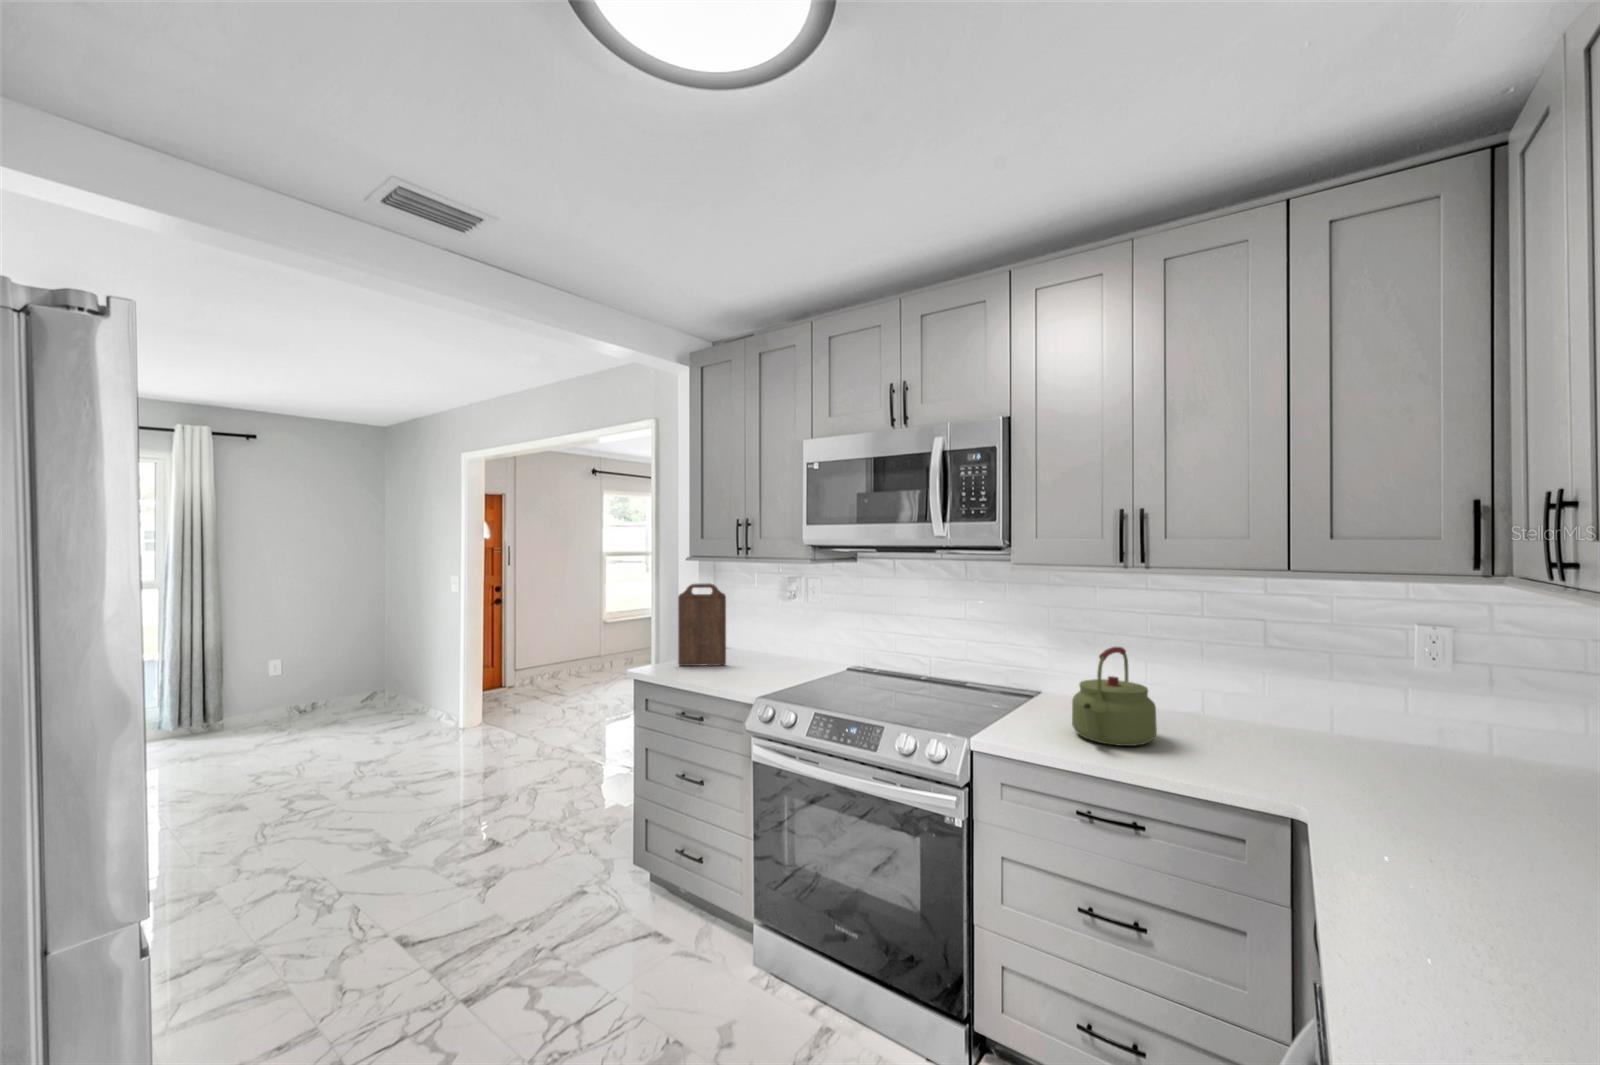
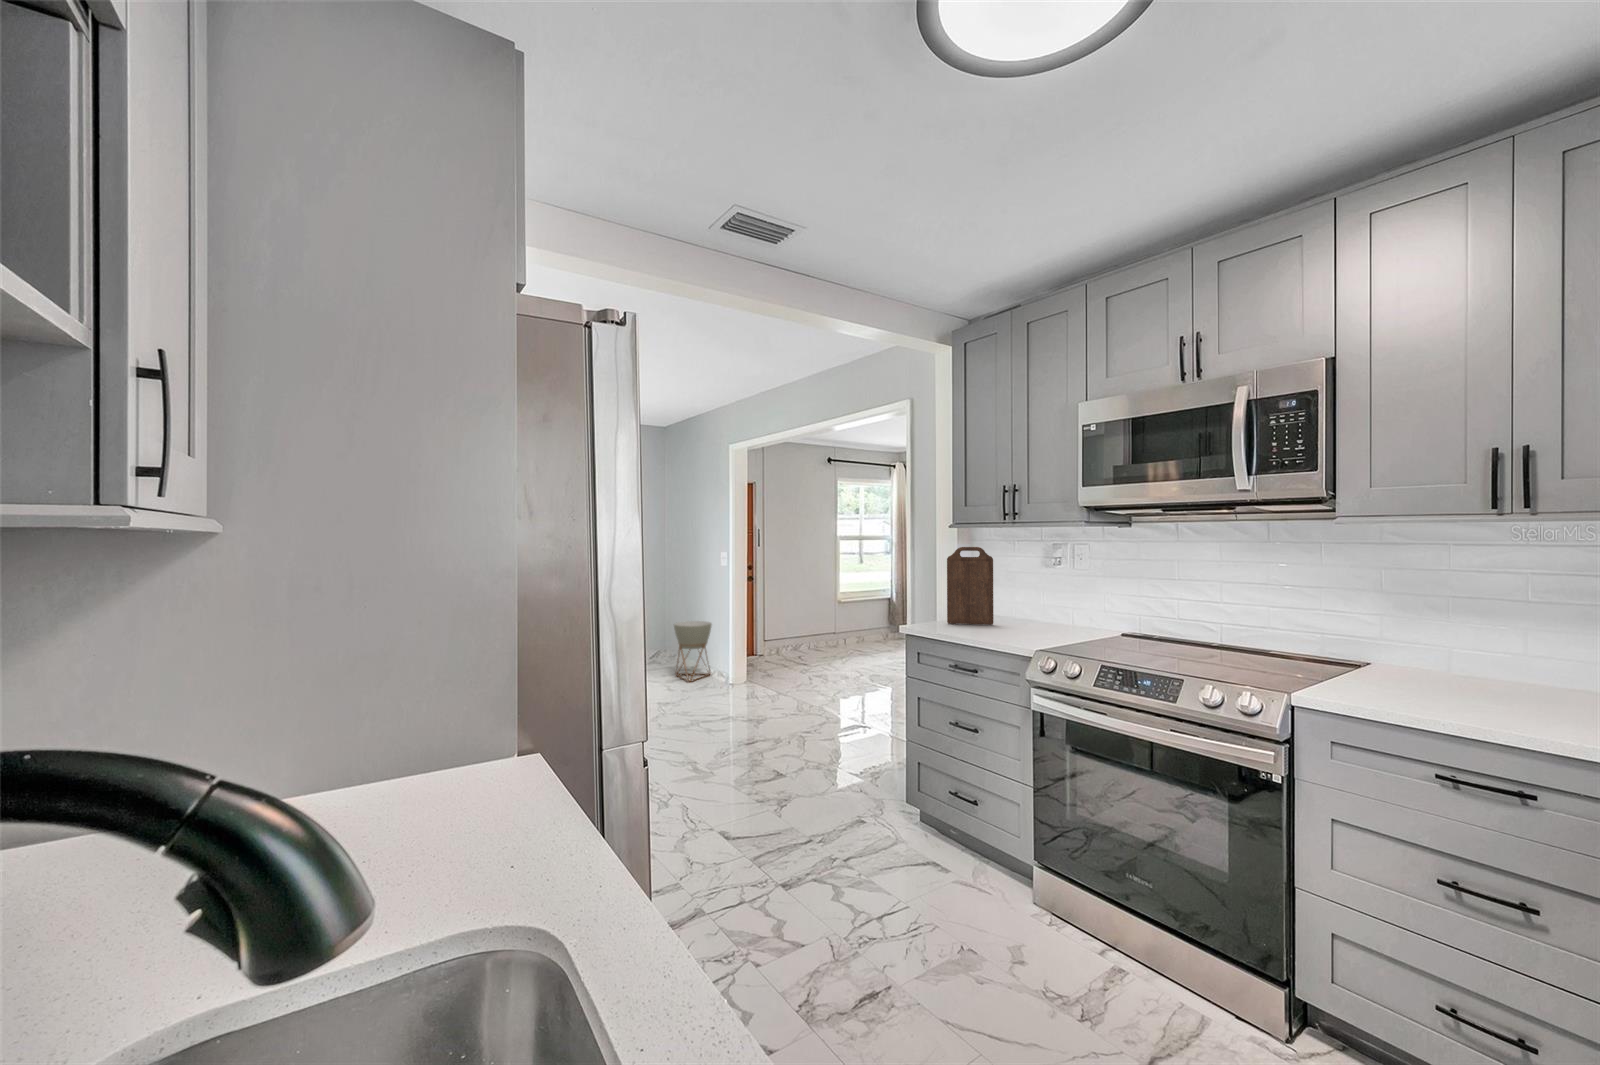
kettle: present [1072,647,1157,746] -> none [1421,603,1545,713]
planter: none [386,658,437,732] -> present [674,621,712,682]

